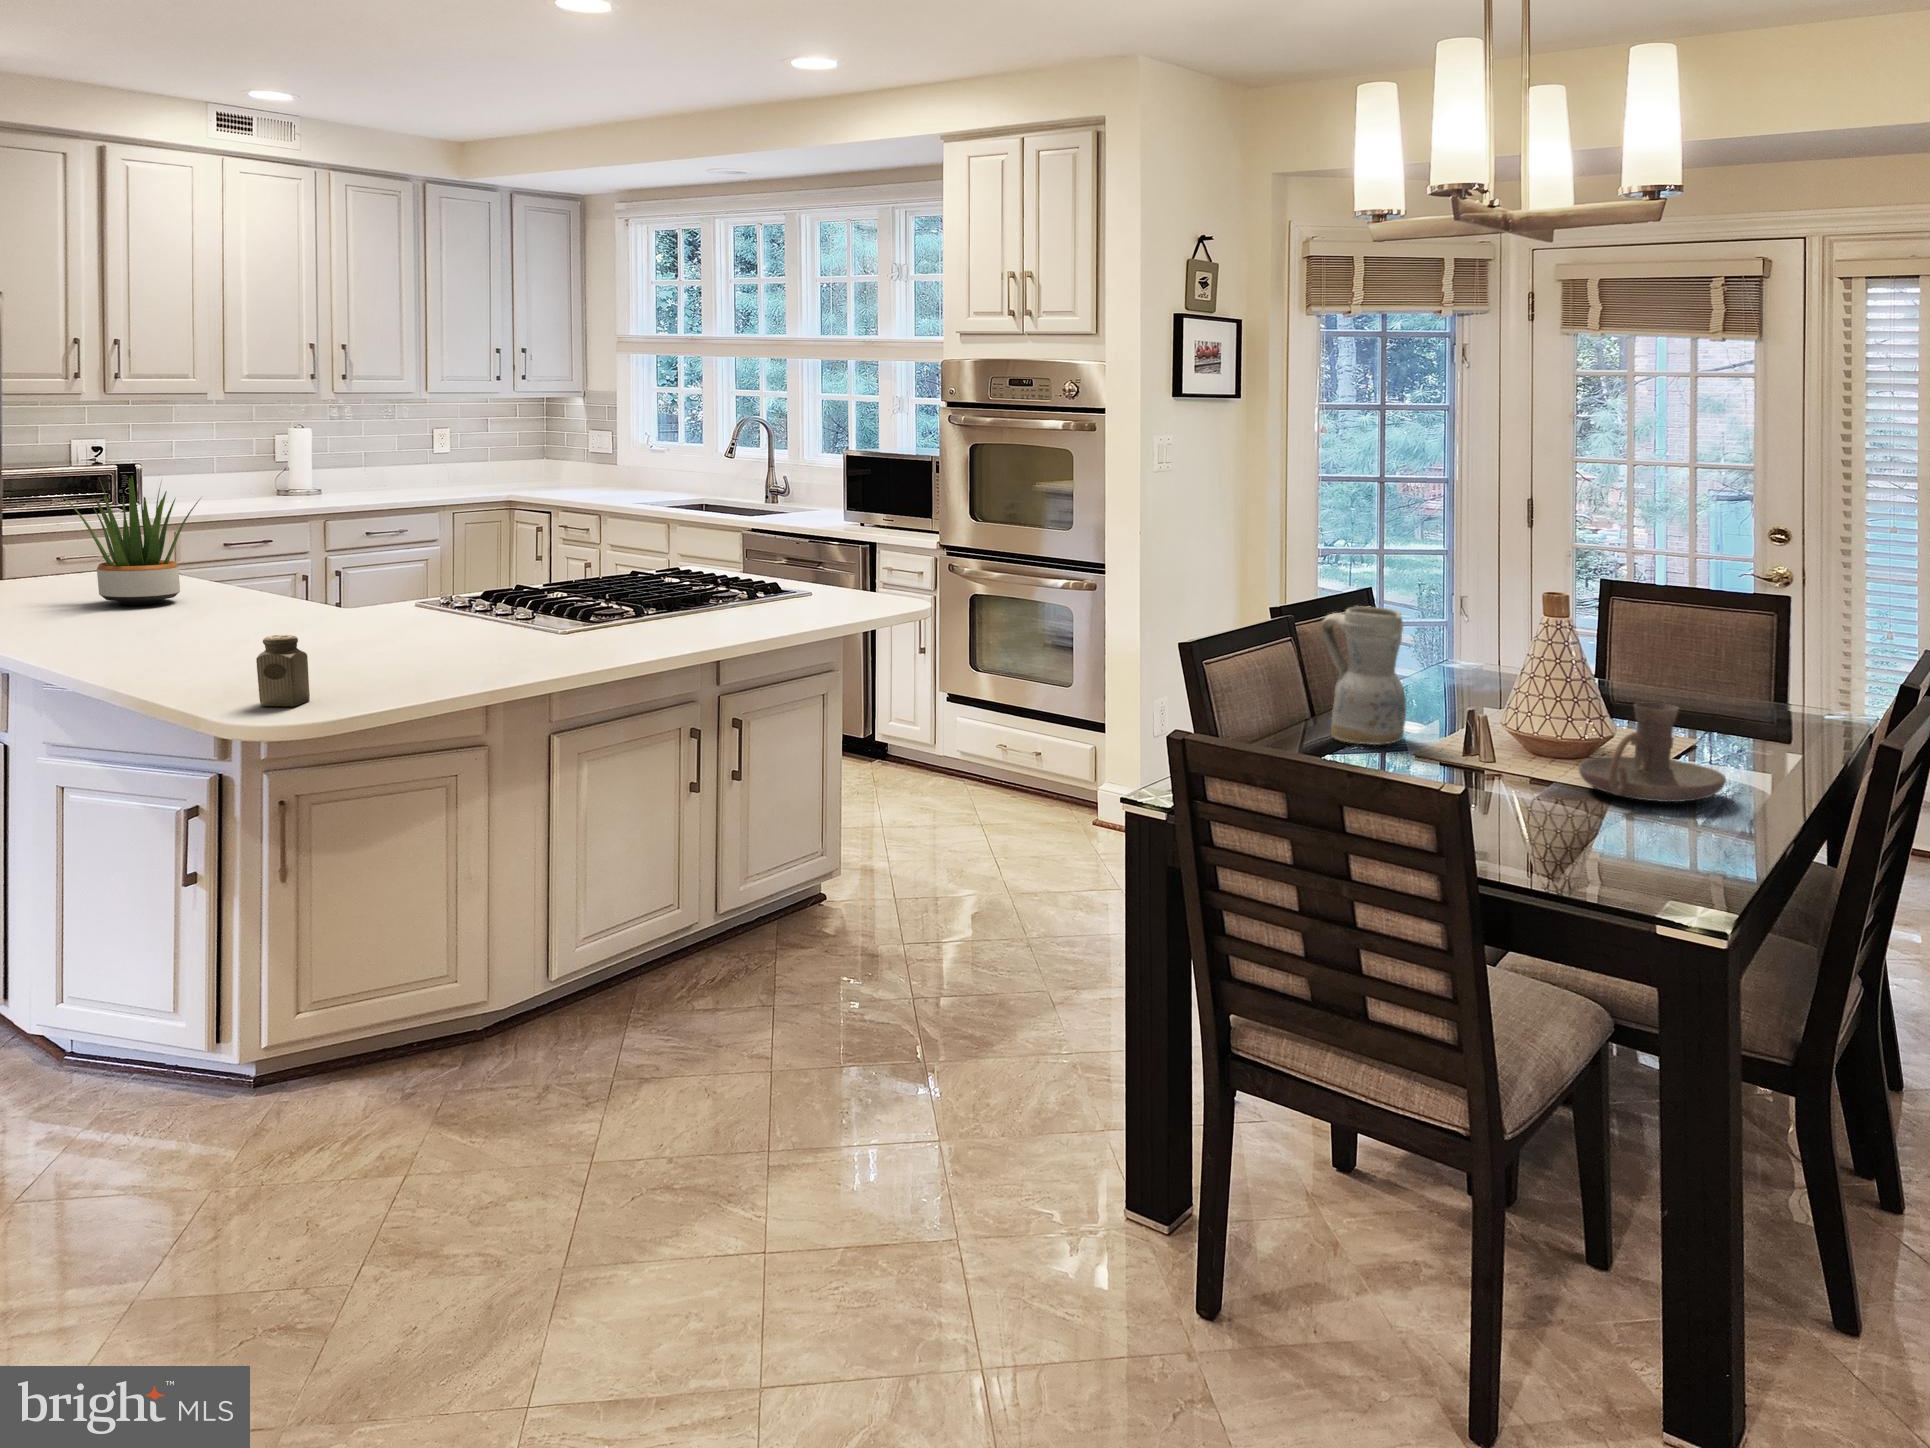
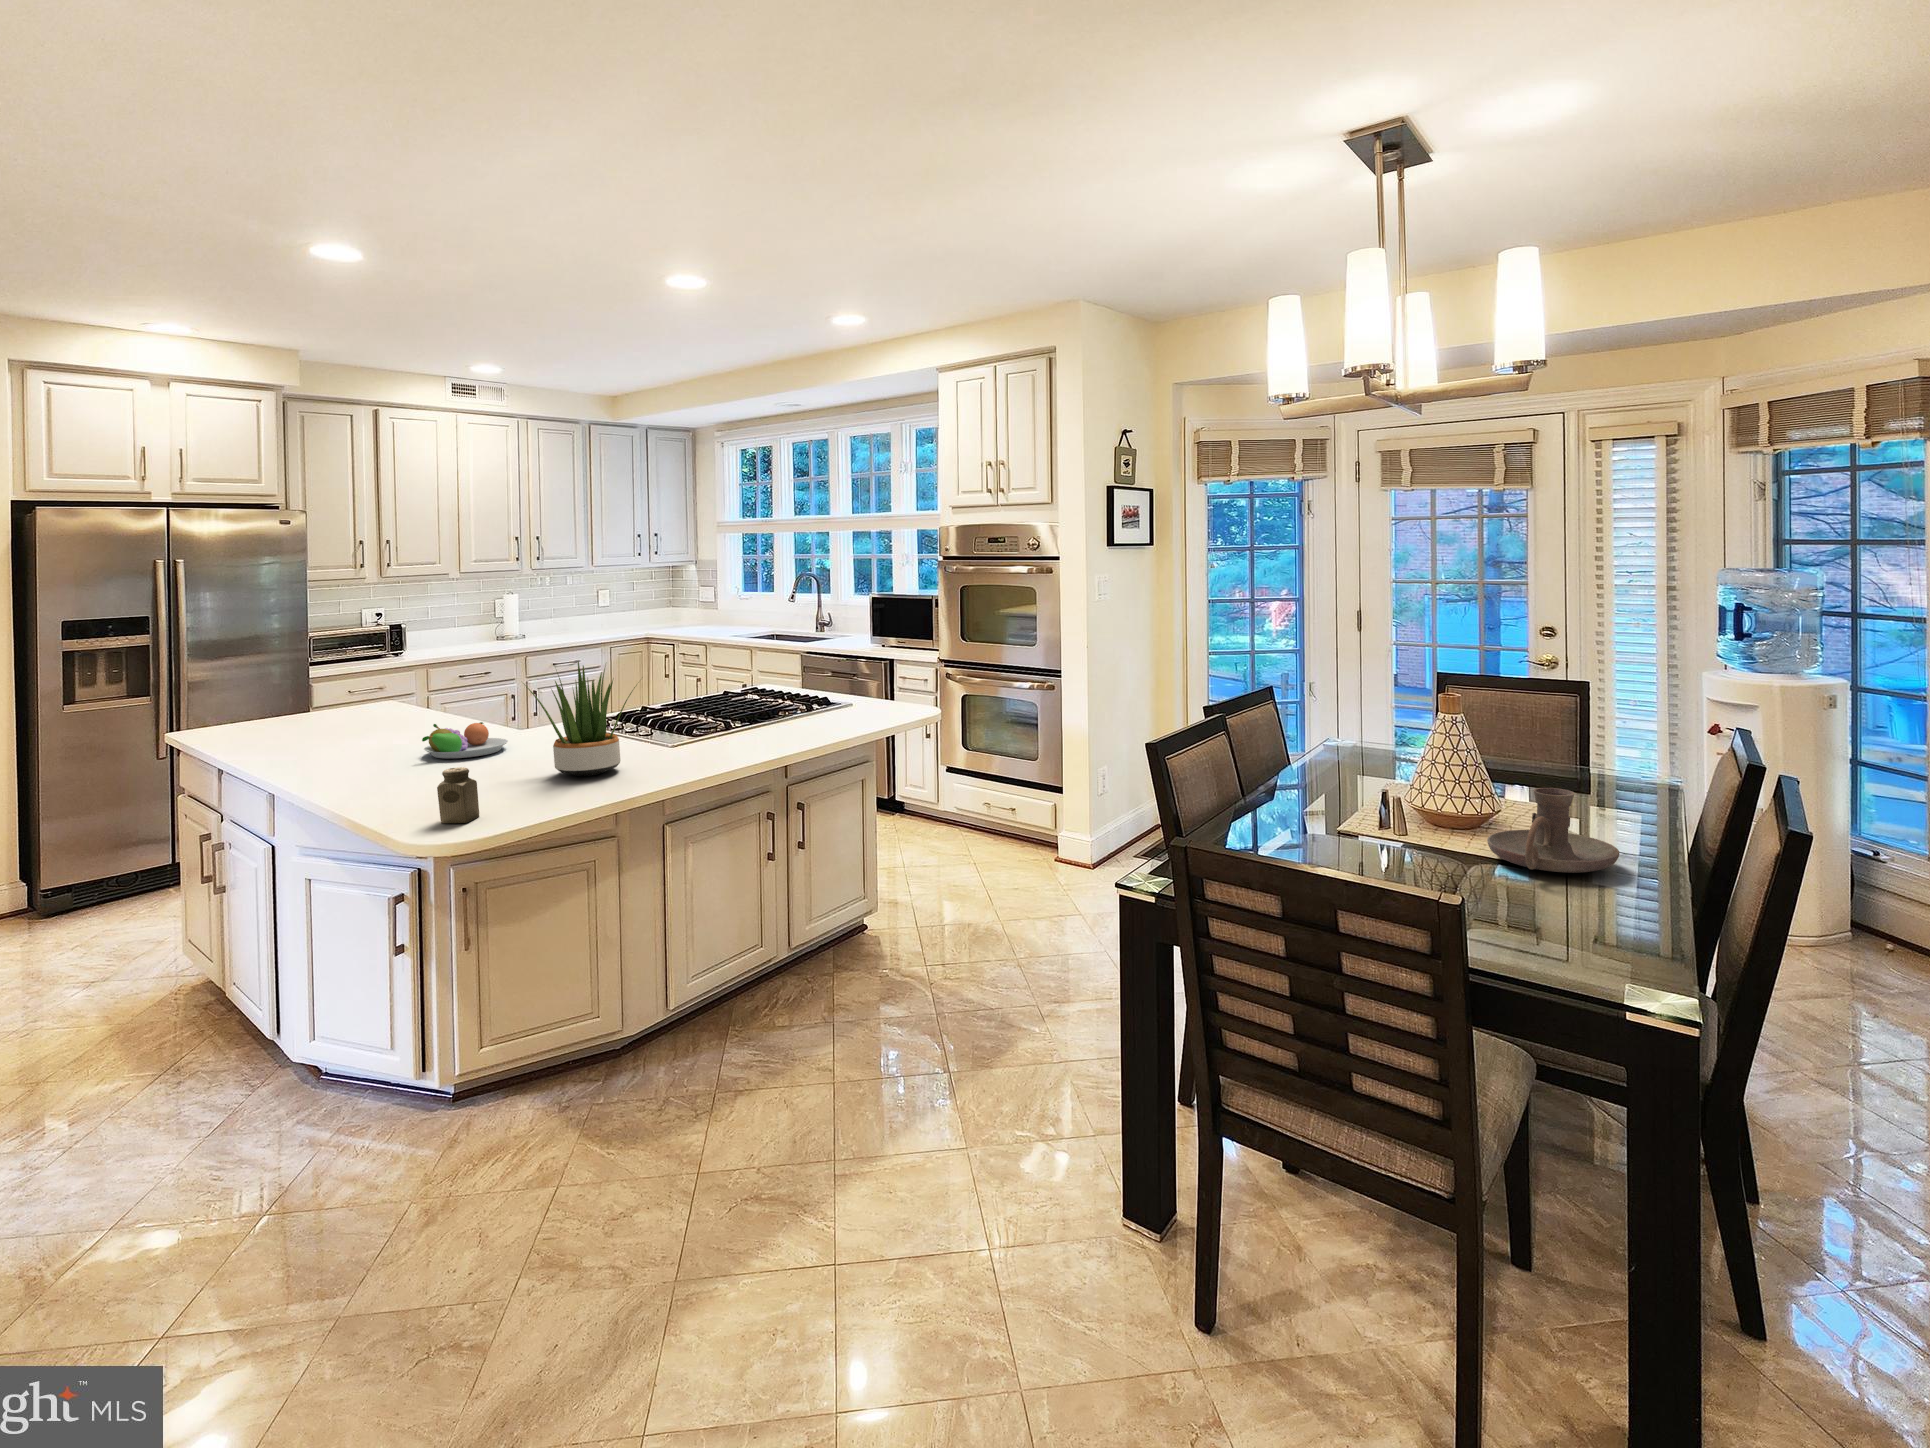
potted plant: present [62,476,200,605] -> present [523,662,637,776]
fruit bowl: none [218,590,333,636] -> present [422,722,508,758]
ceramic pitcher: present [1322,606,1406,745] -> none [1256,711,1328,821]

